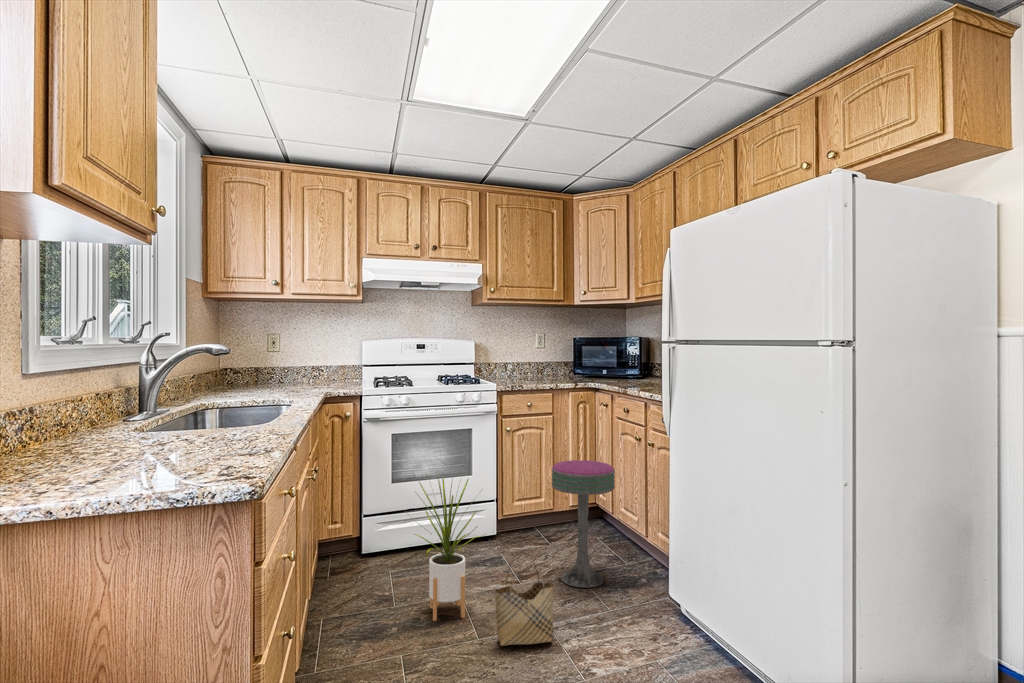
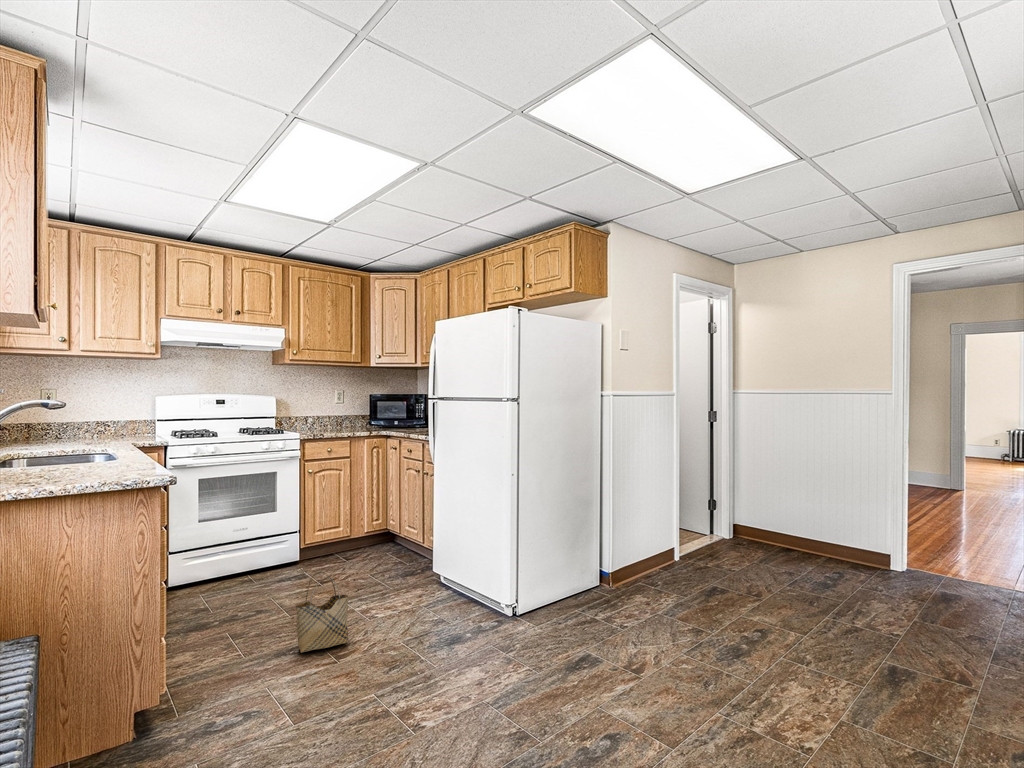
bar stool: present [552,460,615,588] -> none [348,493,401,599]
house plant: present [411,477,484,621] -> none [208,507,288,643]

